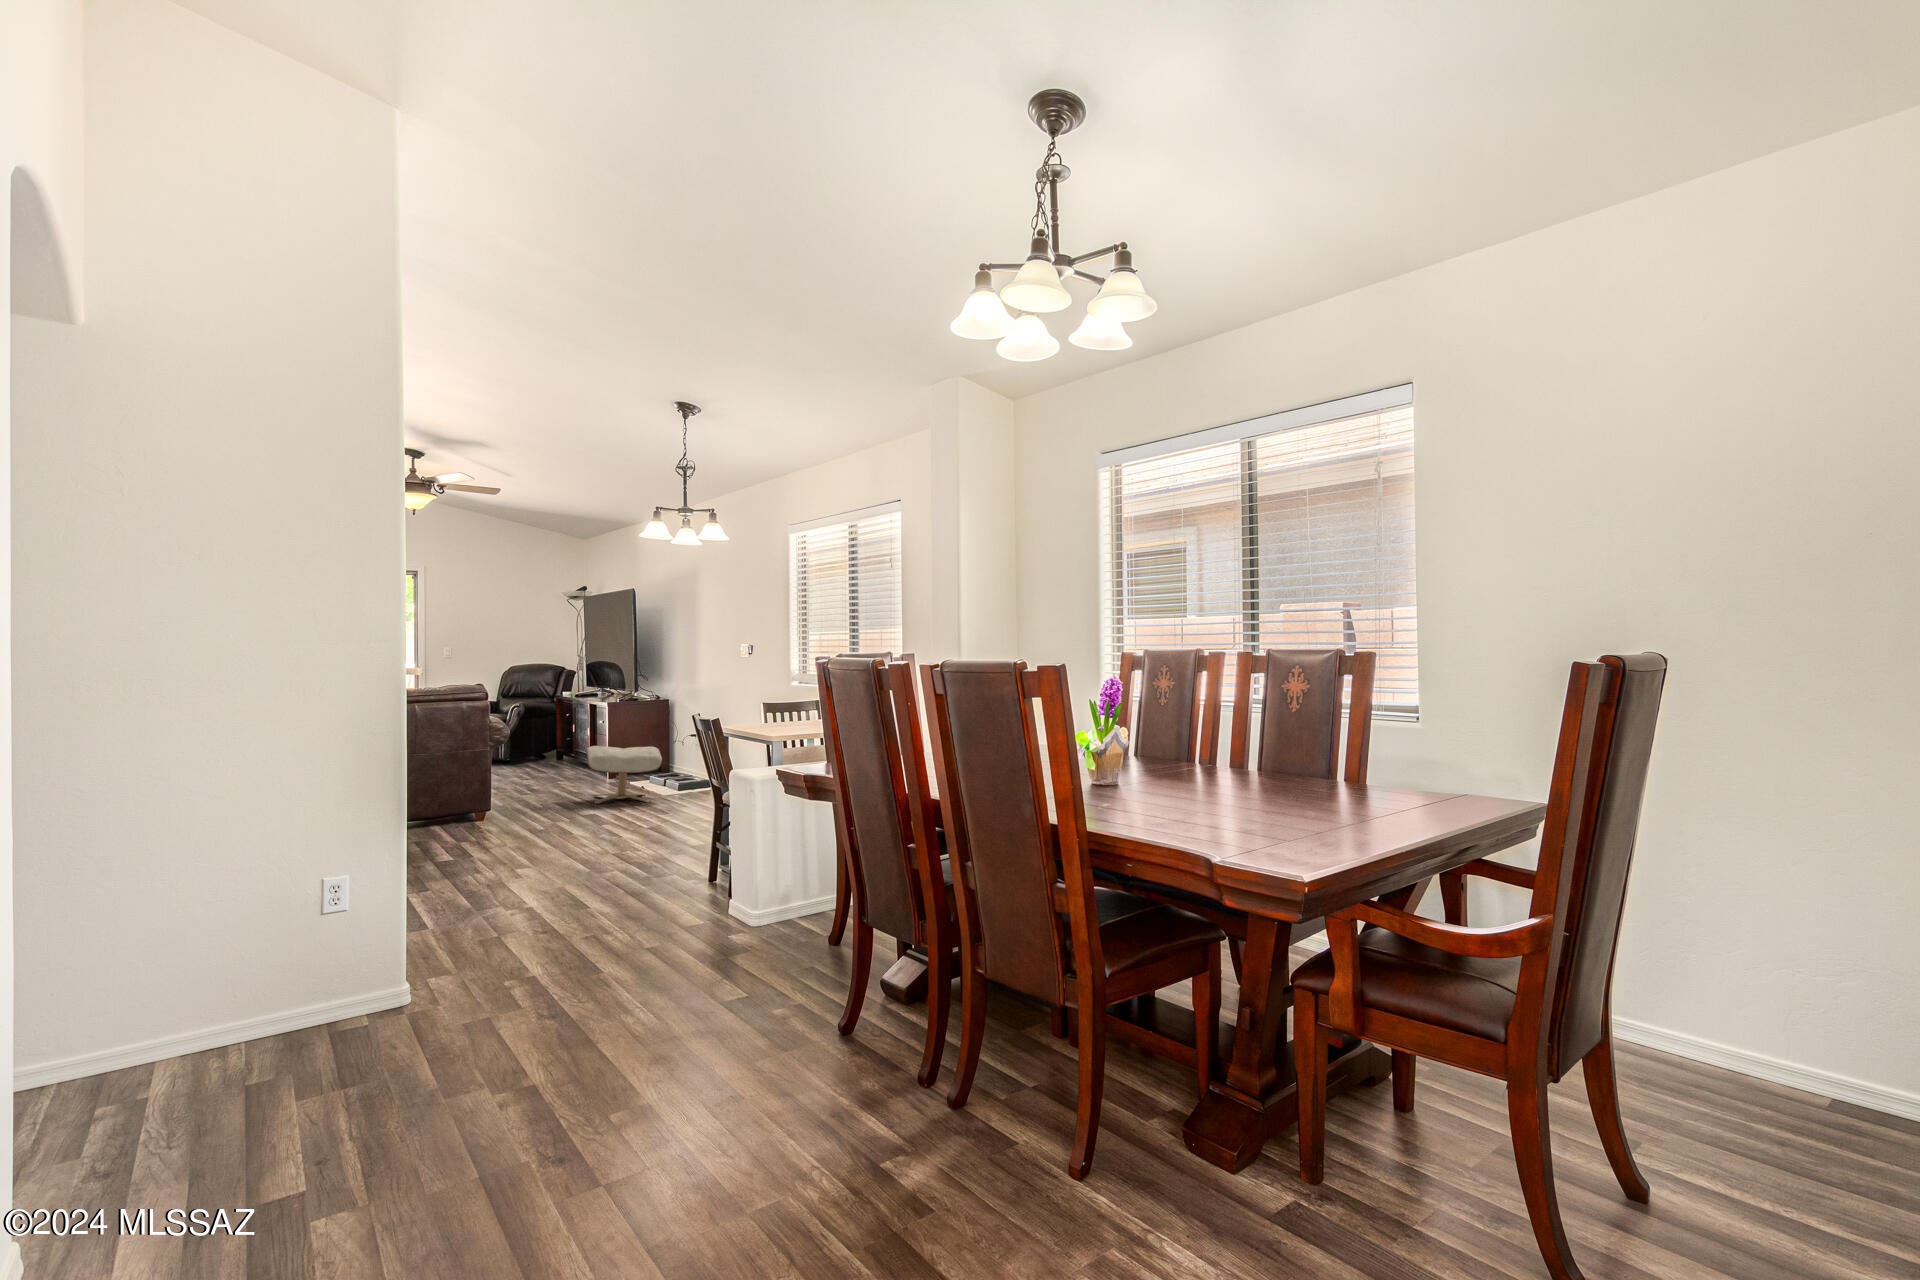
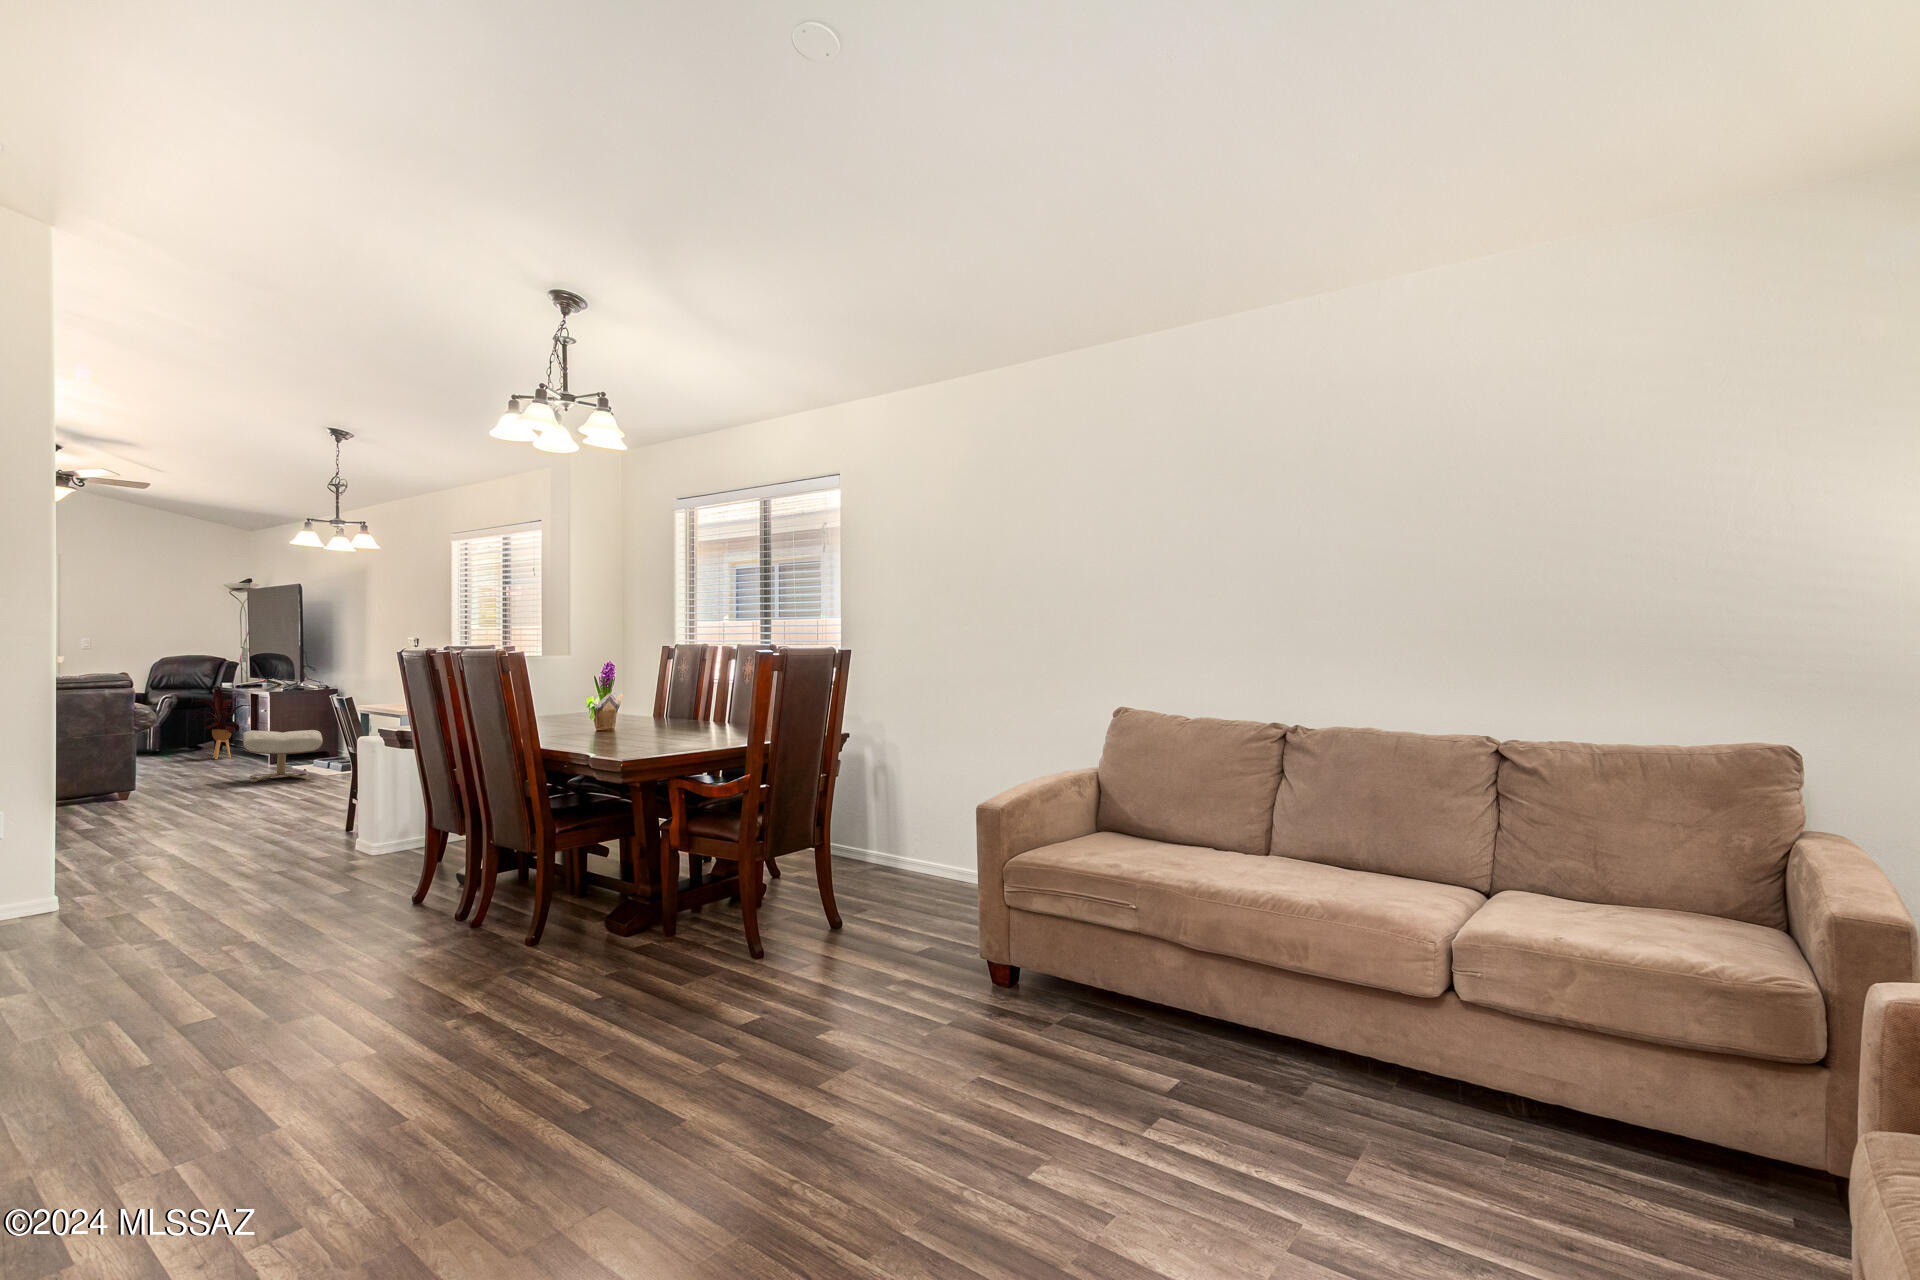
house plant: none [534,694,591,772] -> present [192,685,250,759]

